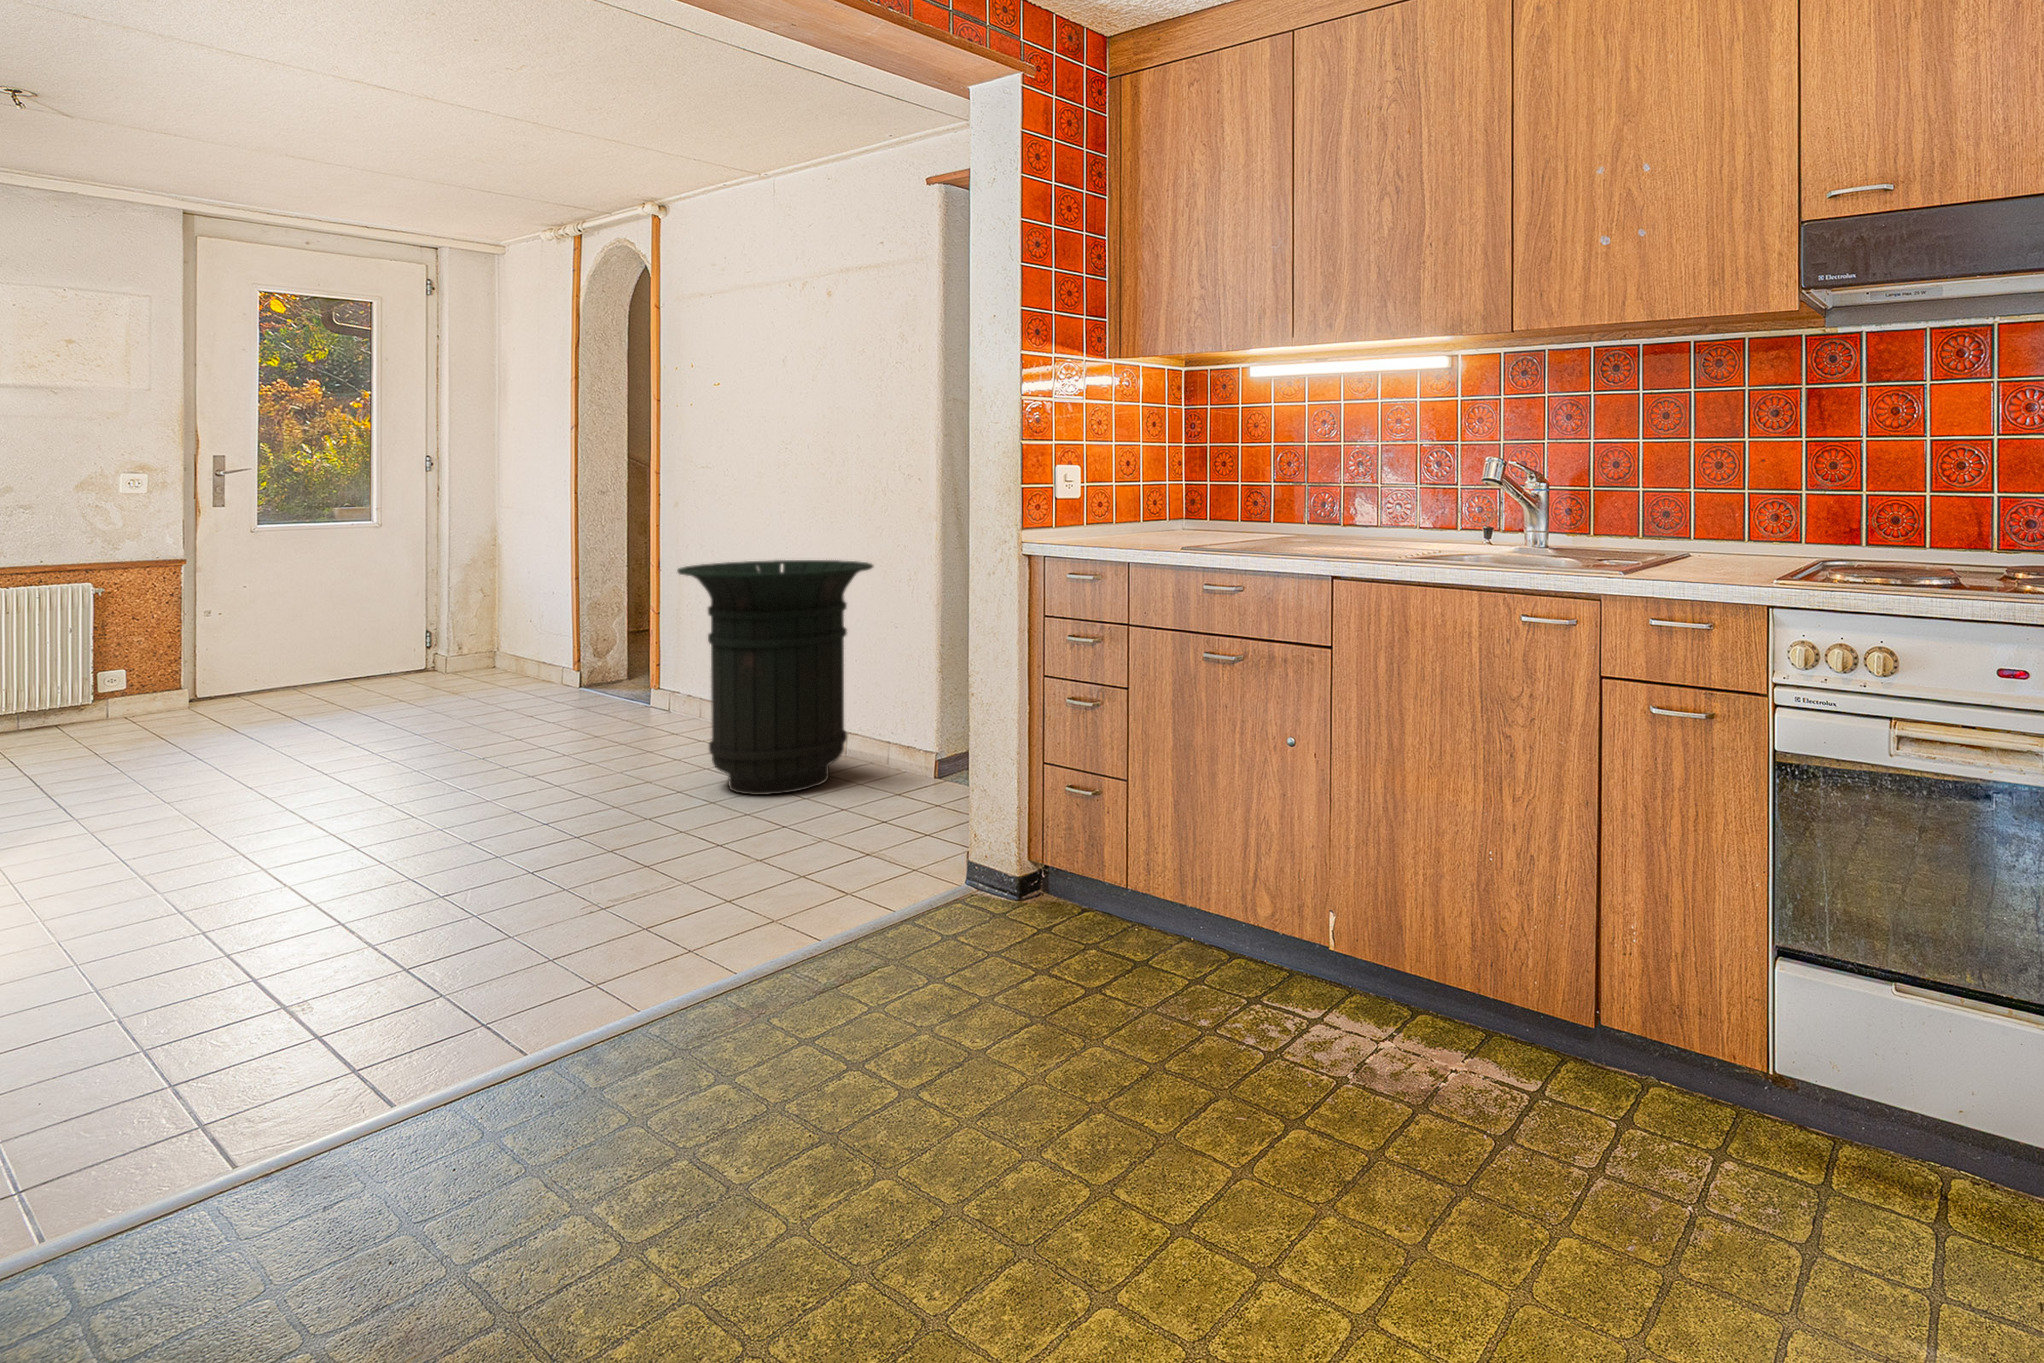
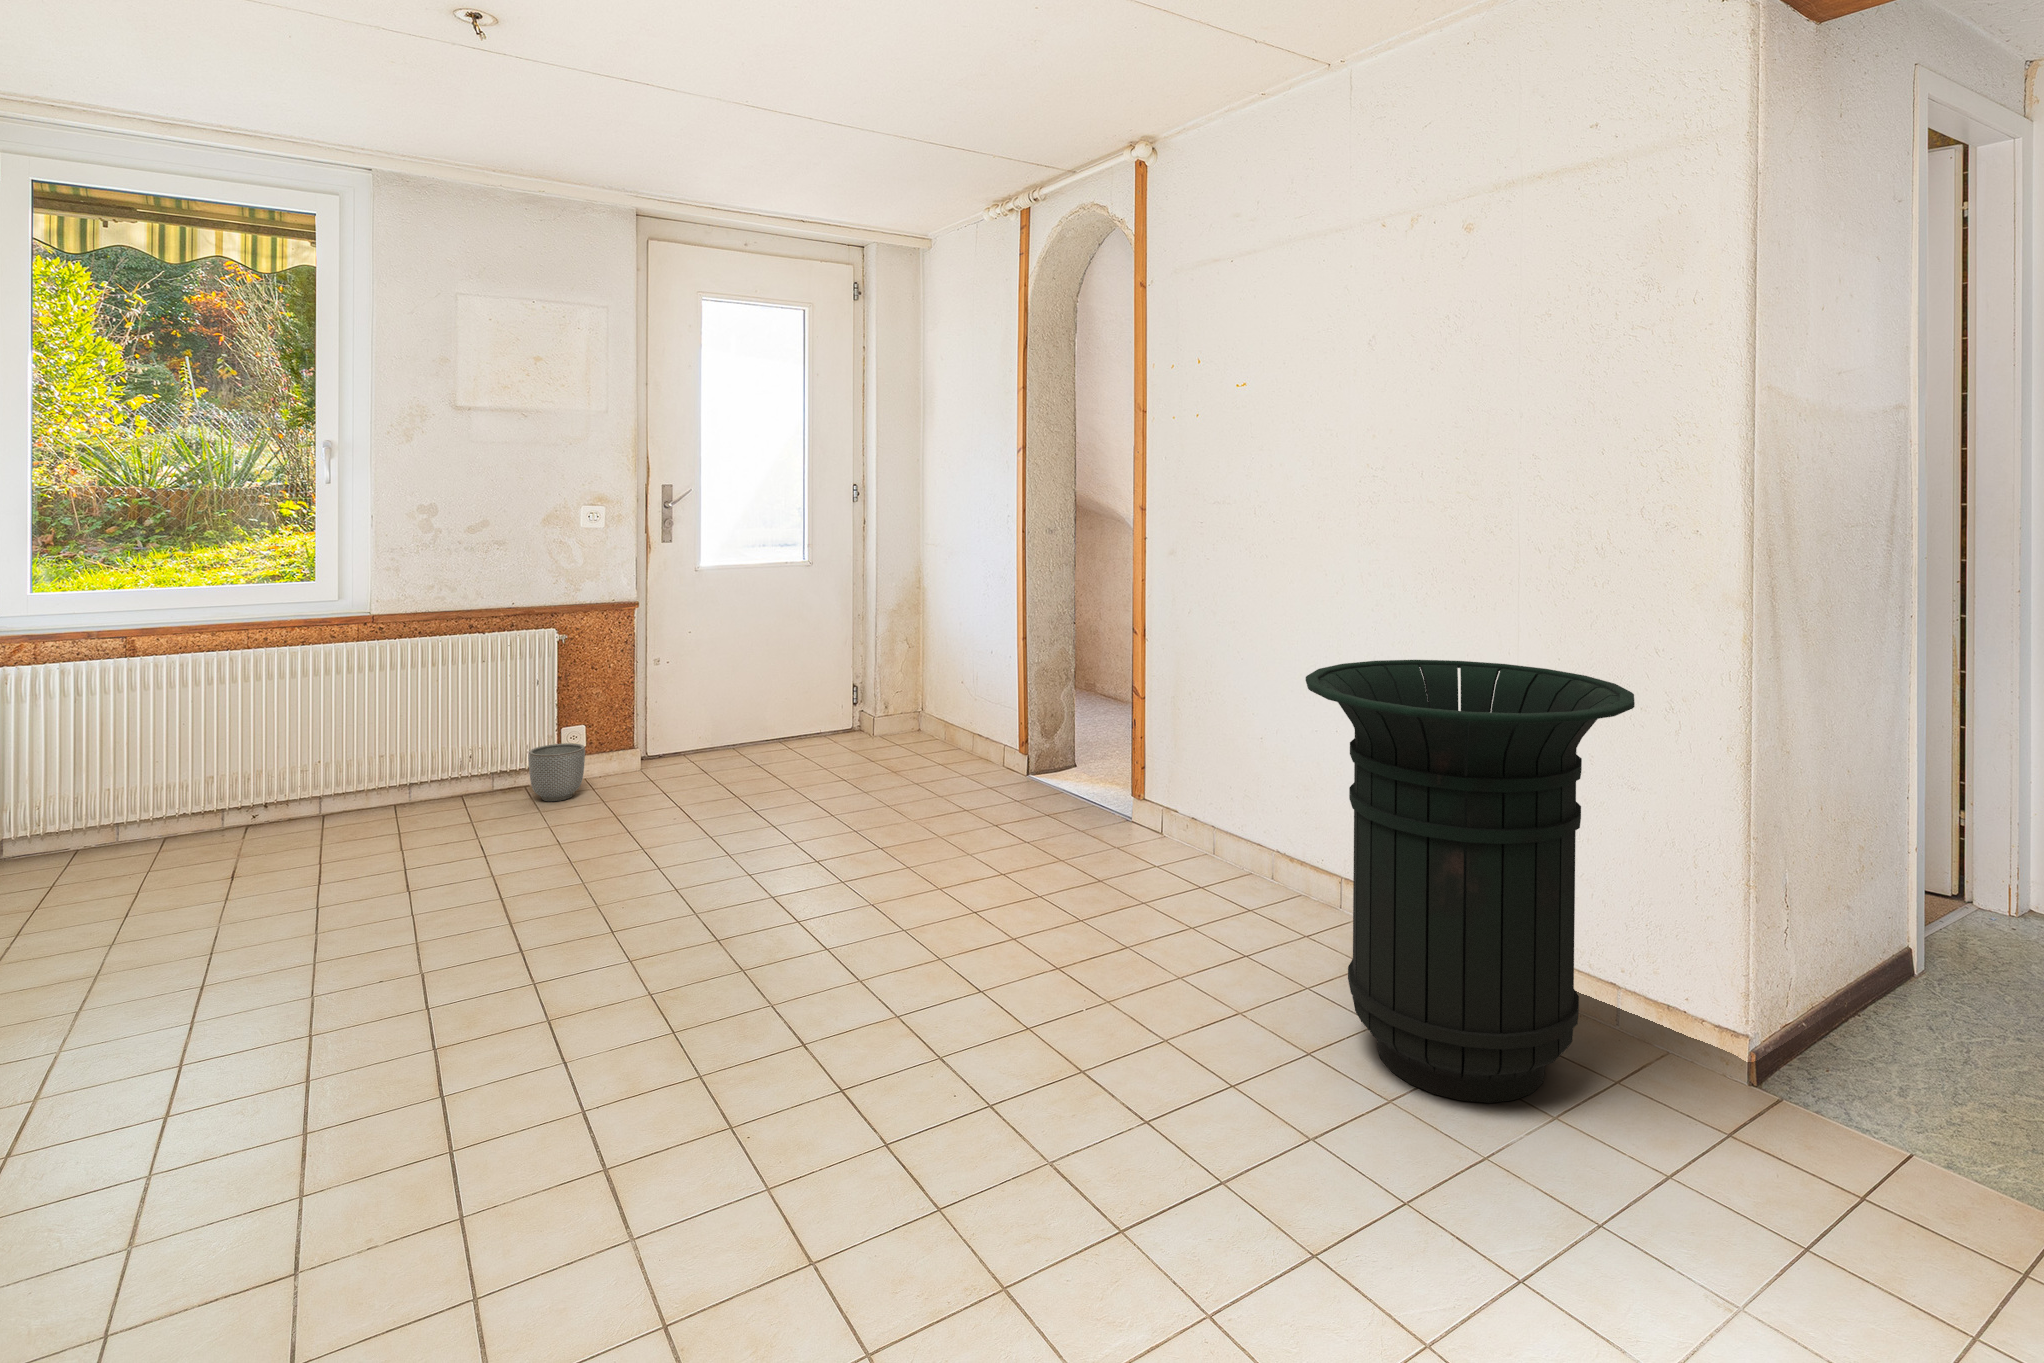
planter: none [59,682,125,732] -> present [528,743,585,801]

